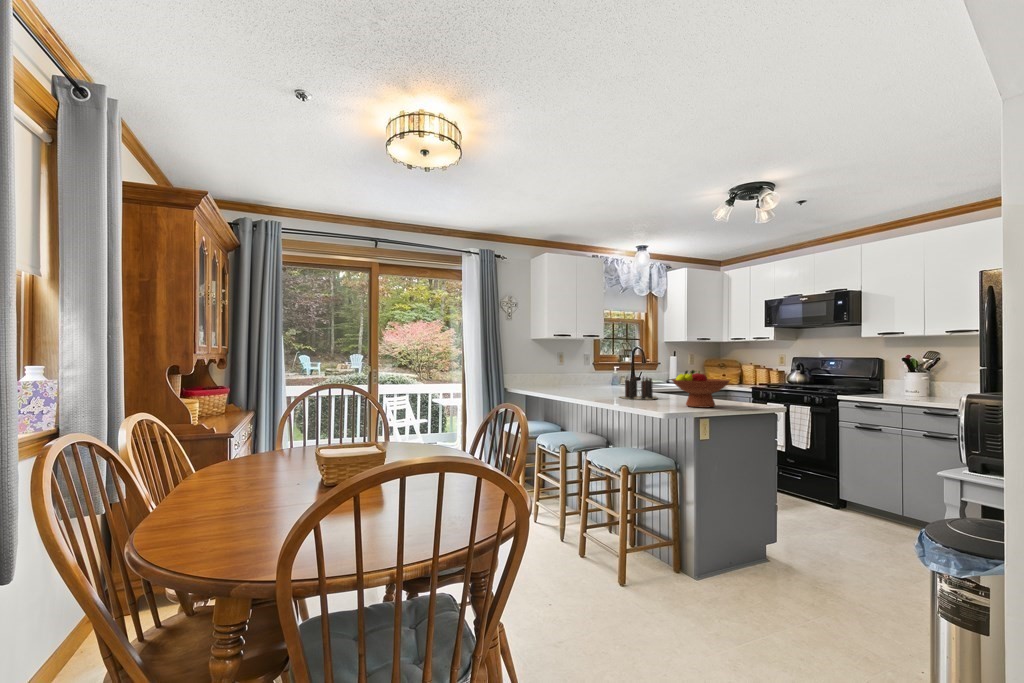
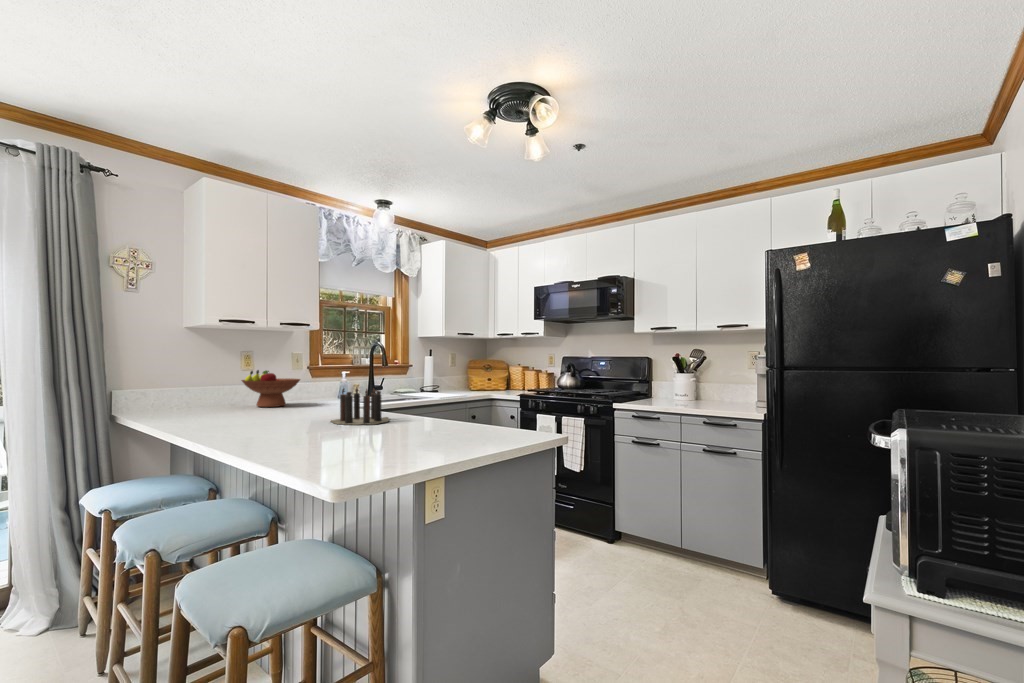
fruit bowl: present [672,370,730,408] -> present [241,370,300,407]

